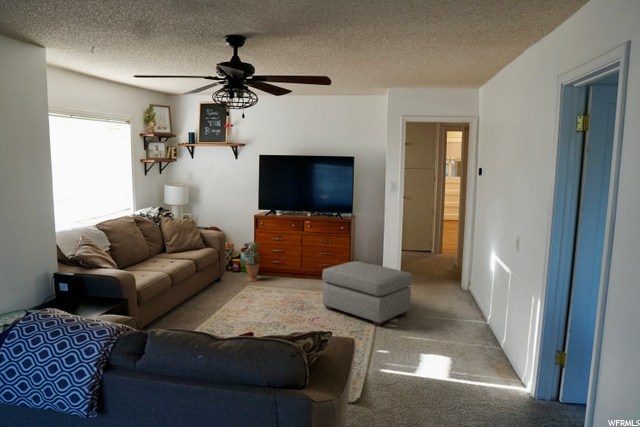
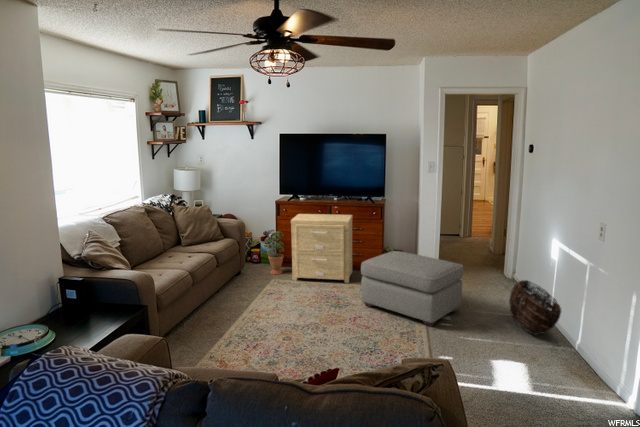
side table: none [265,227,322,290] -> present [291,214,353,283]
basket: none [450,287,490,334] -> present [509,280,561,335]

